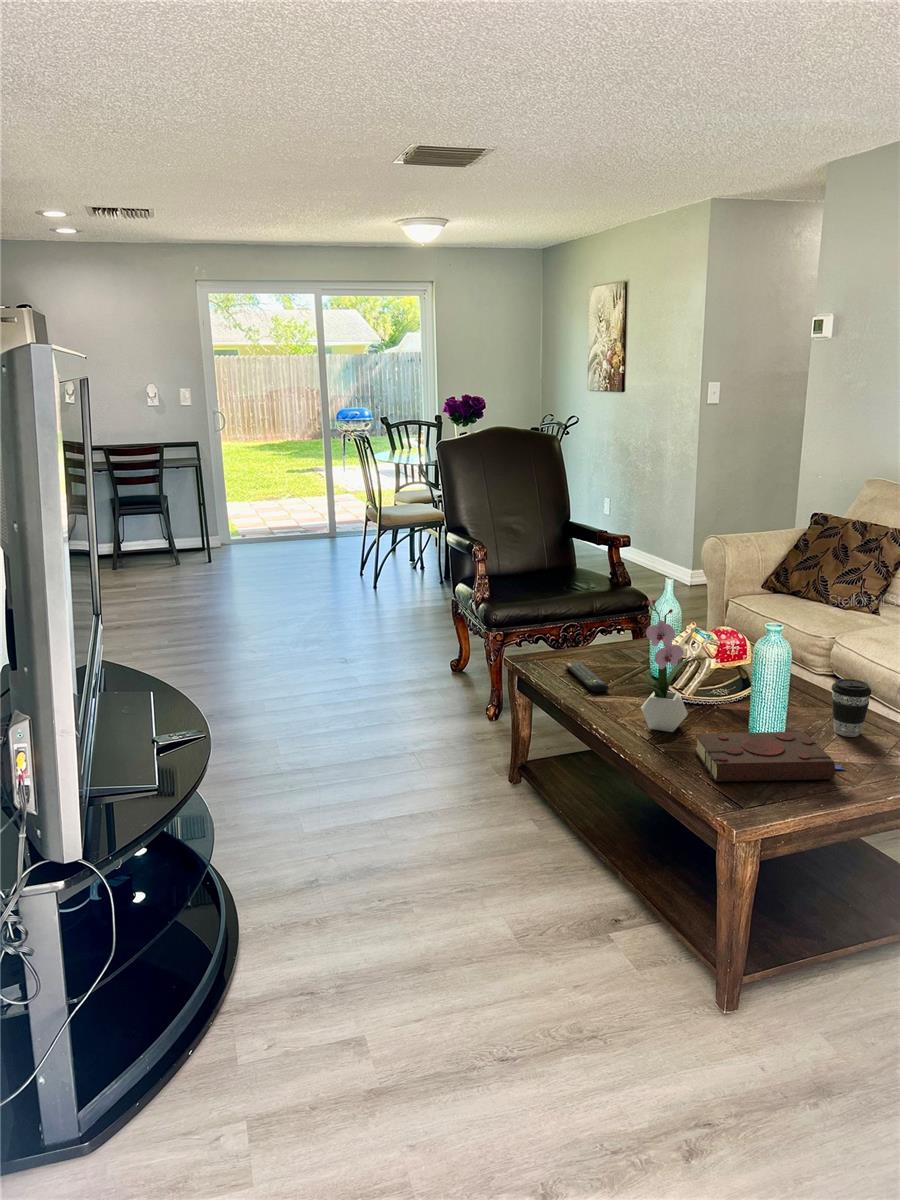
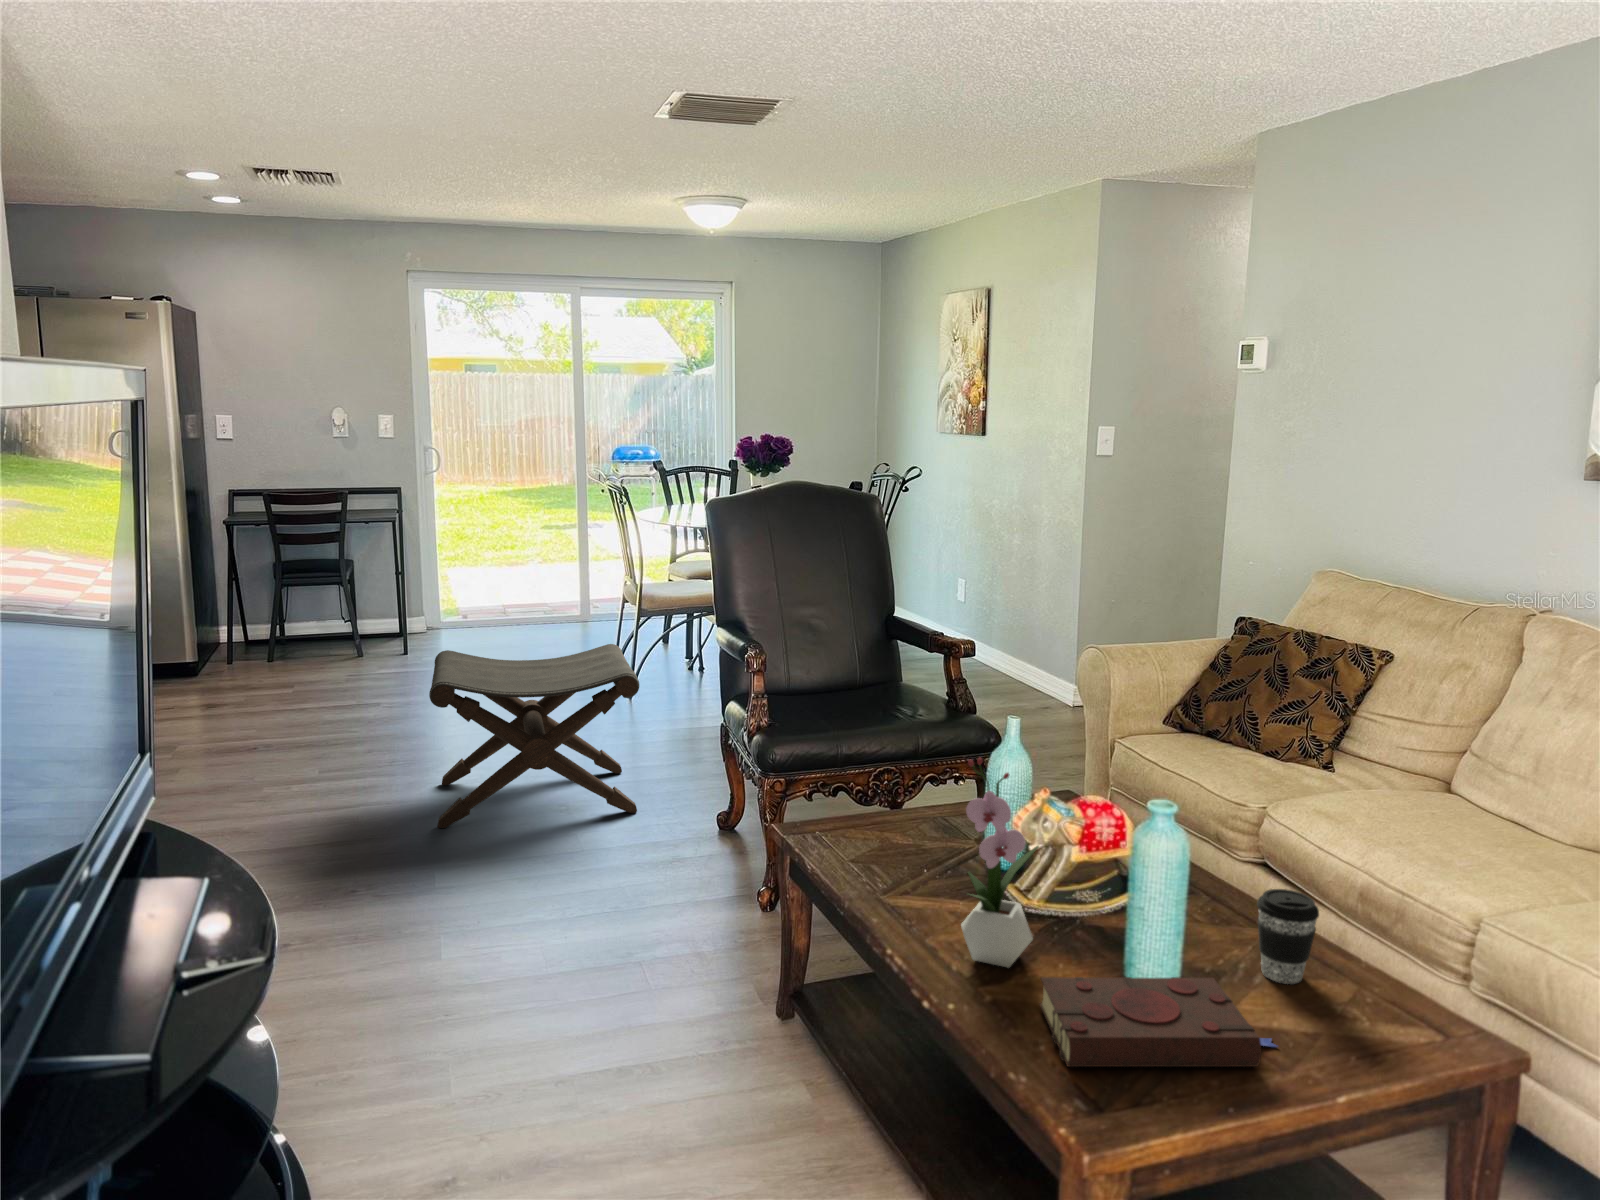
footstool: none [249,548,395,675] -> present [429,644,639,828]
remote control: present [565,662,609,692] -> none [858,837,919,891]

